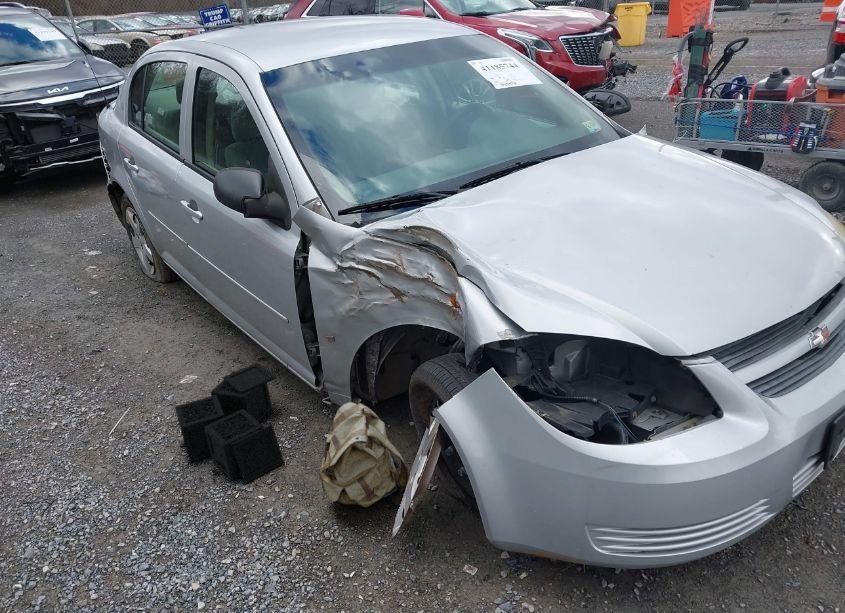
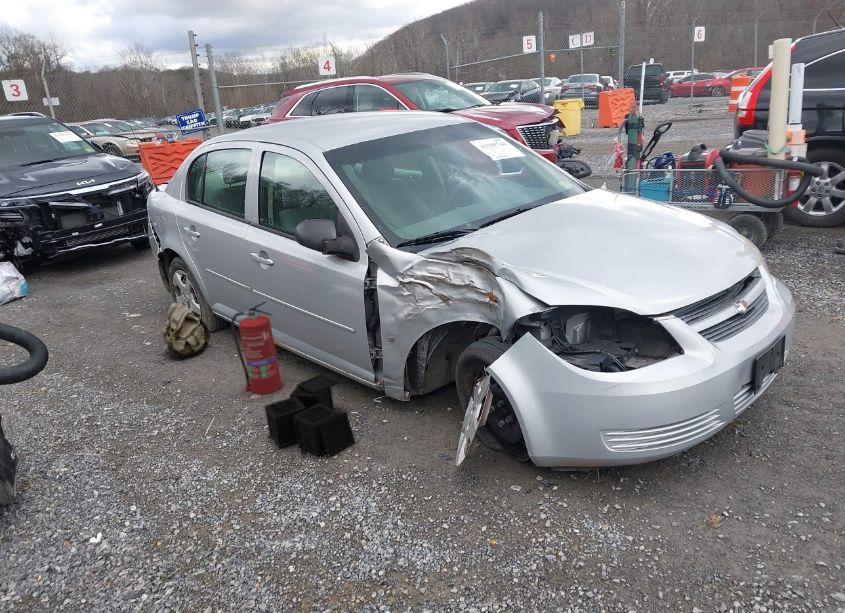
fire extinguisher: none [154,265,221,377] -> present [231,302,282,394]
backpack: present [319,402,409,507] -> present [161,300,210,357]

